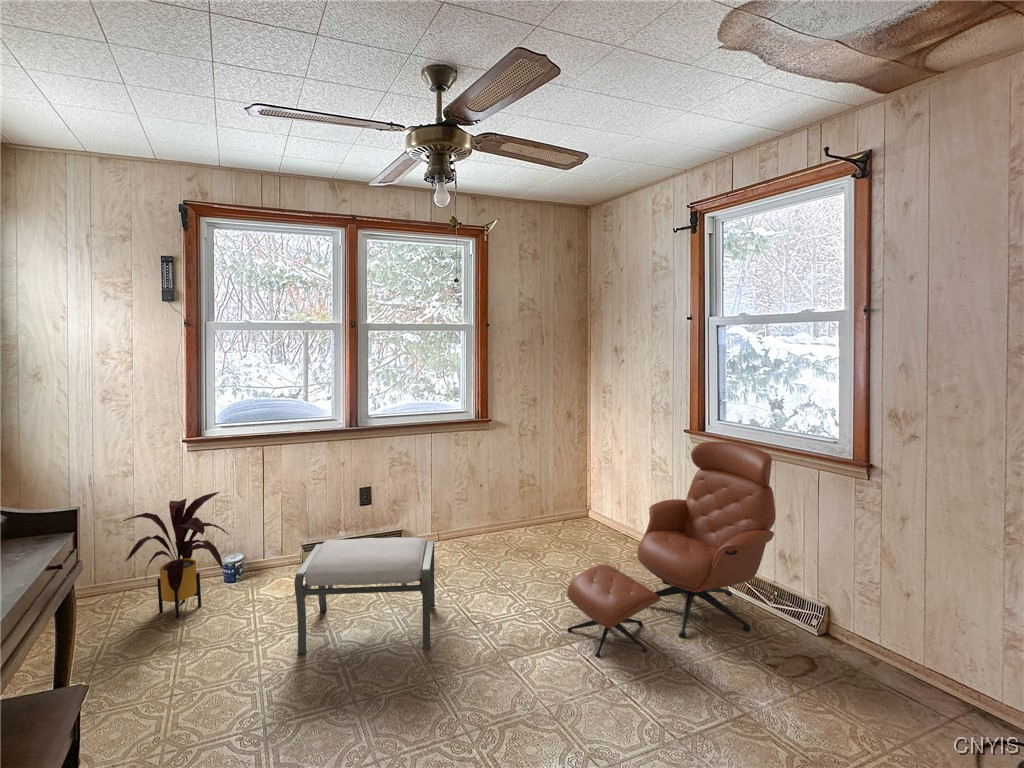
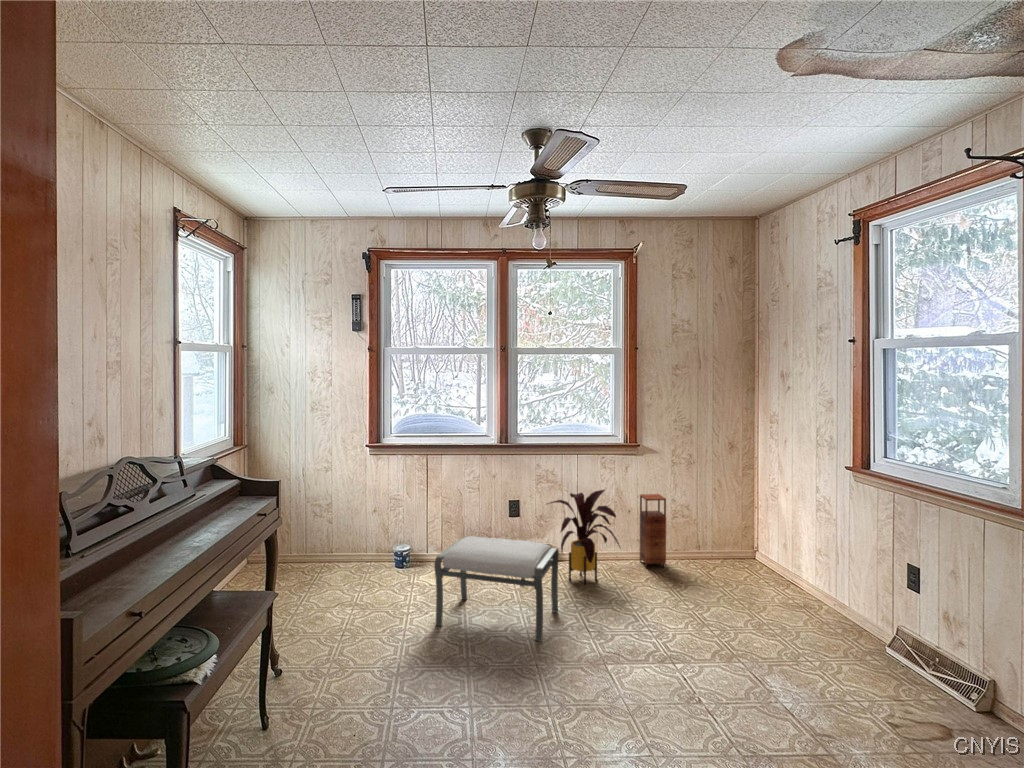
lounge chair: present [567,441,776,657] -> none [678,477,935,693]
storage cabinet: none [494,466,521,540] -> present [640,494,666,568]
house plant: present [123,492,228,618] -> present [548,490,620,585]

